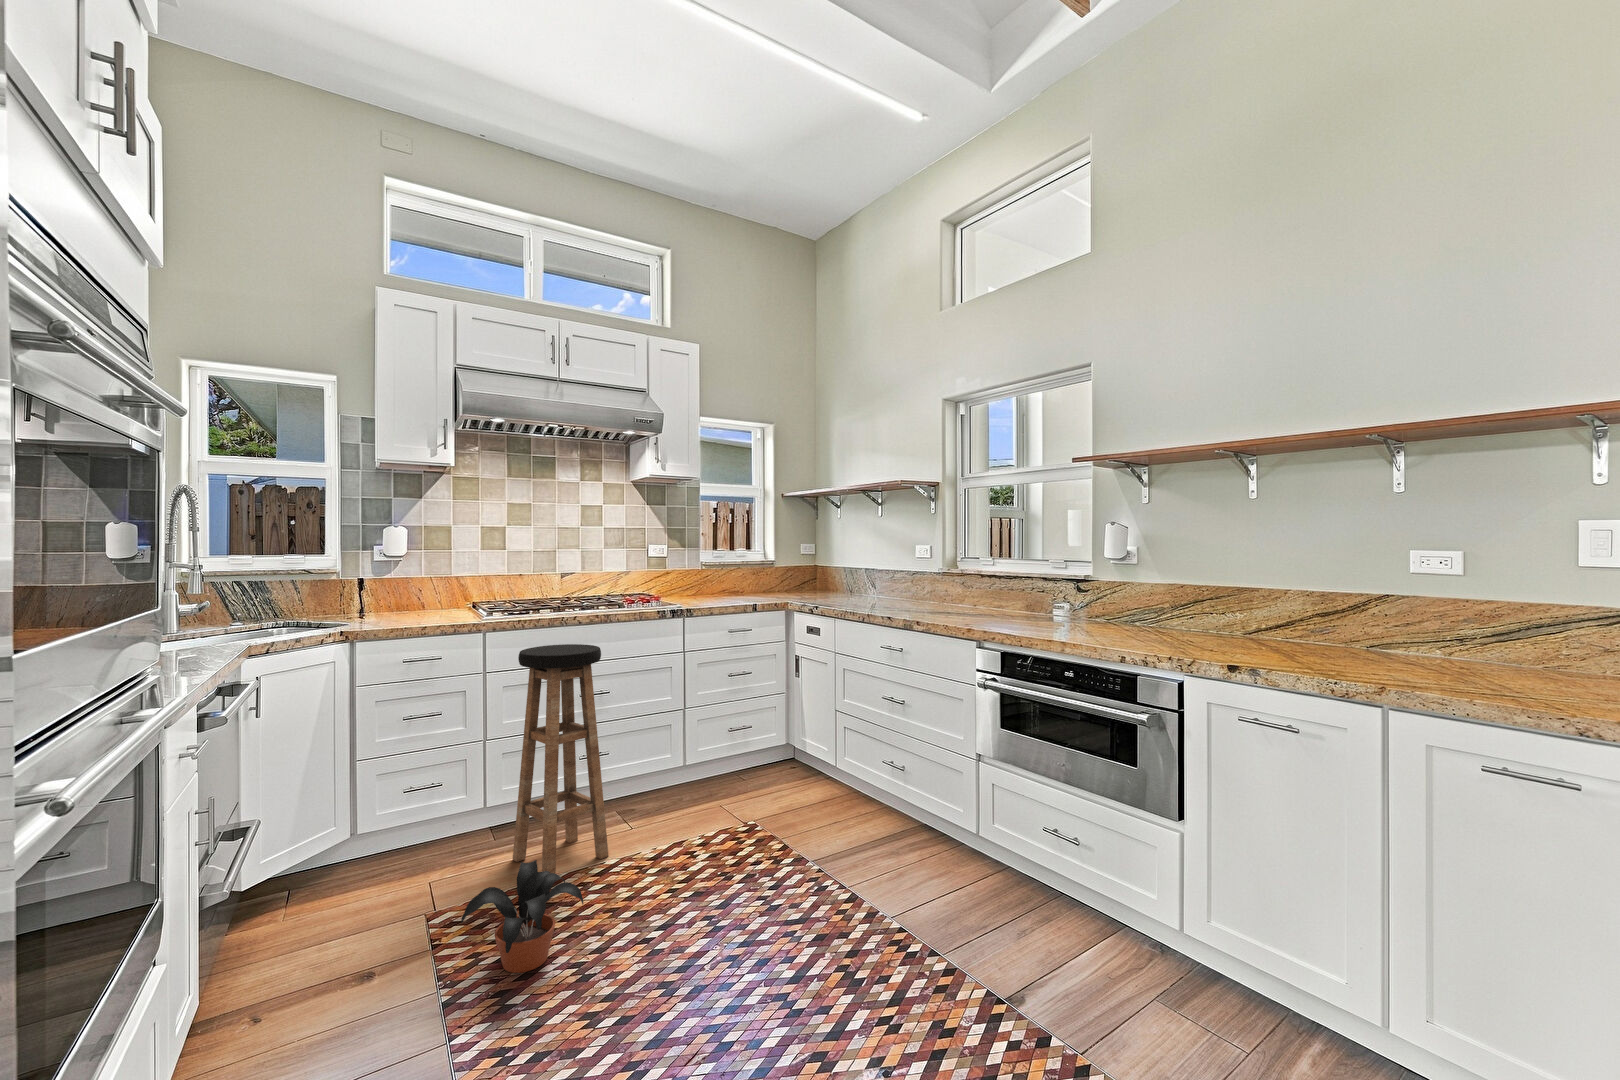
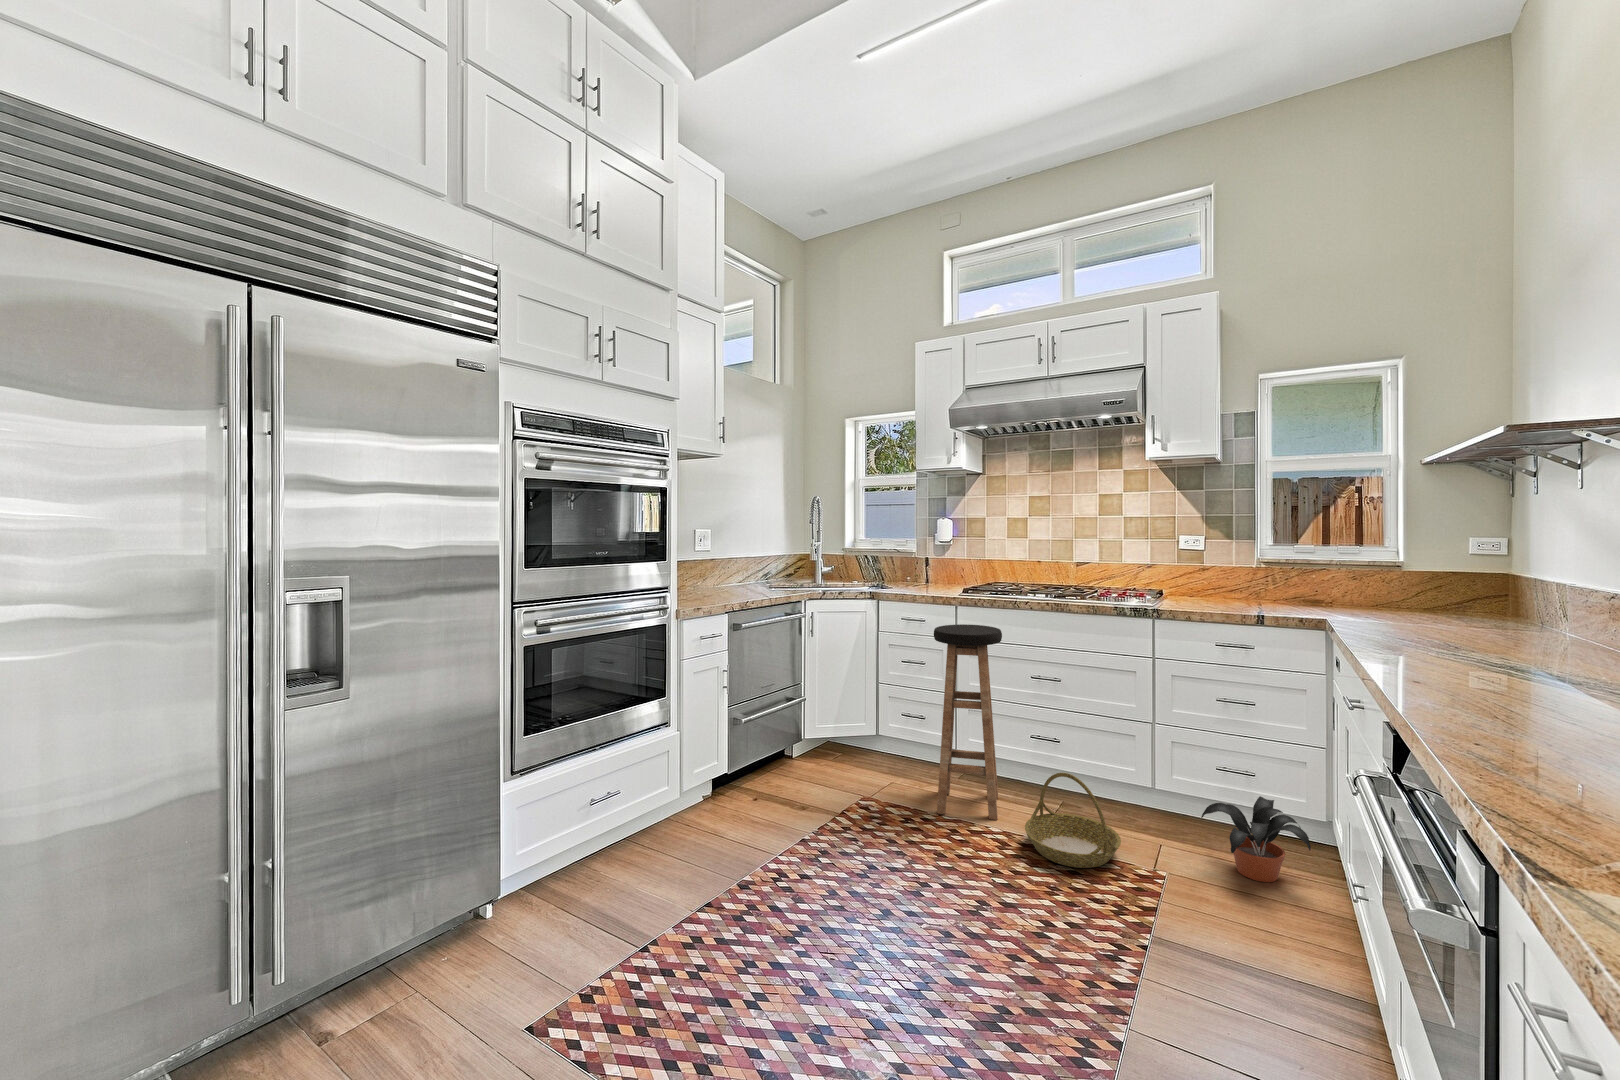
basket: none [657,771,746,861] -> present [1025,773,1121,868]
potted plant: present [461,860,583,973] -> present [1201,796,1311,882]

